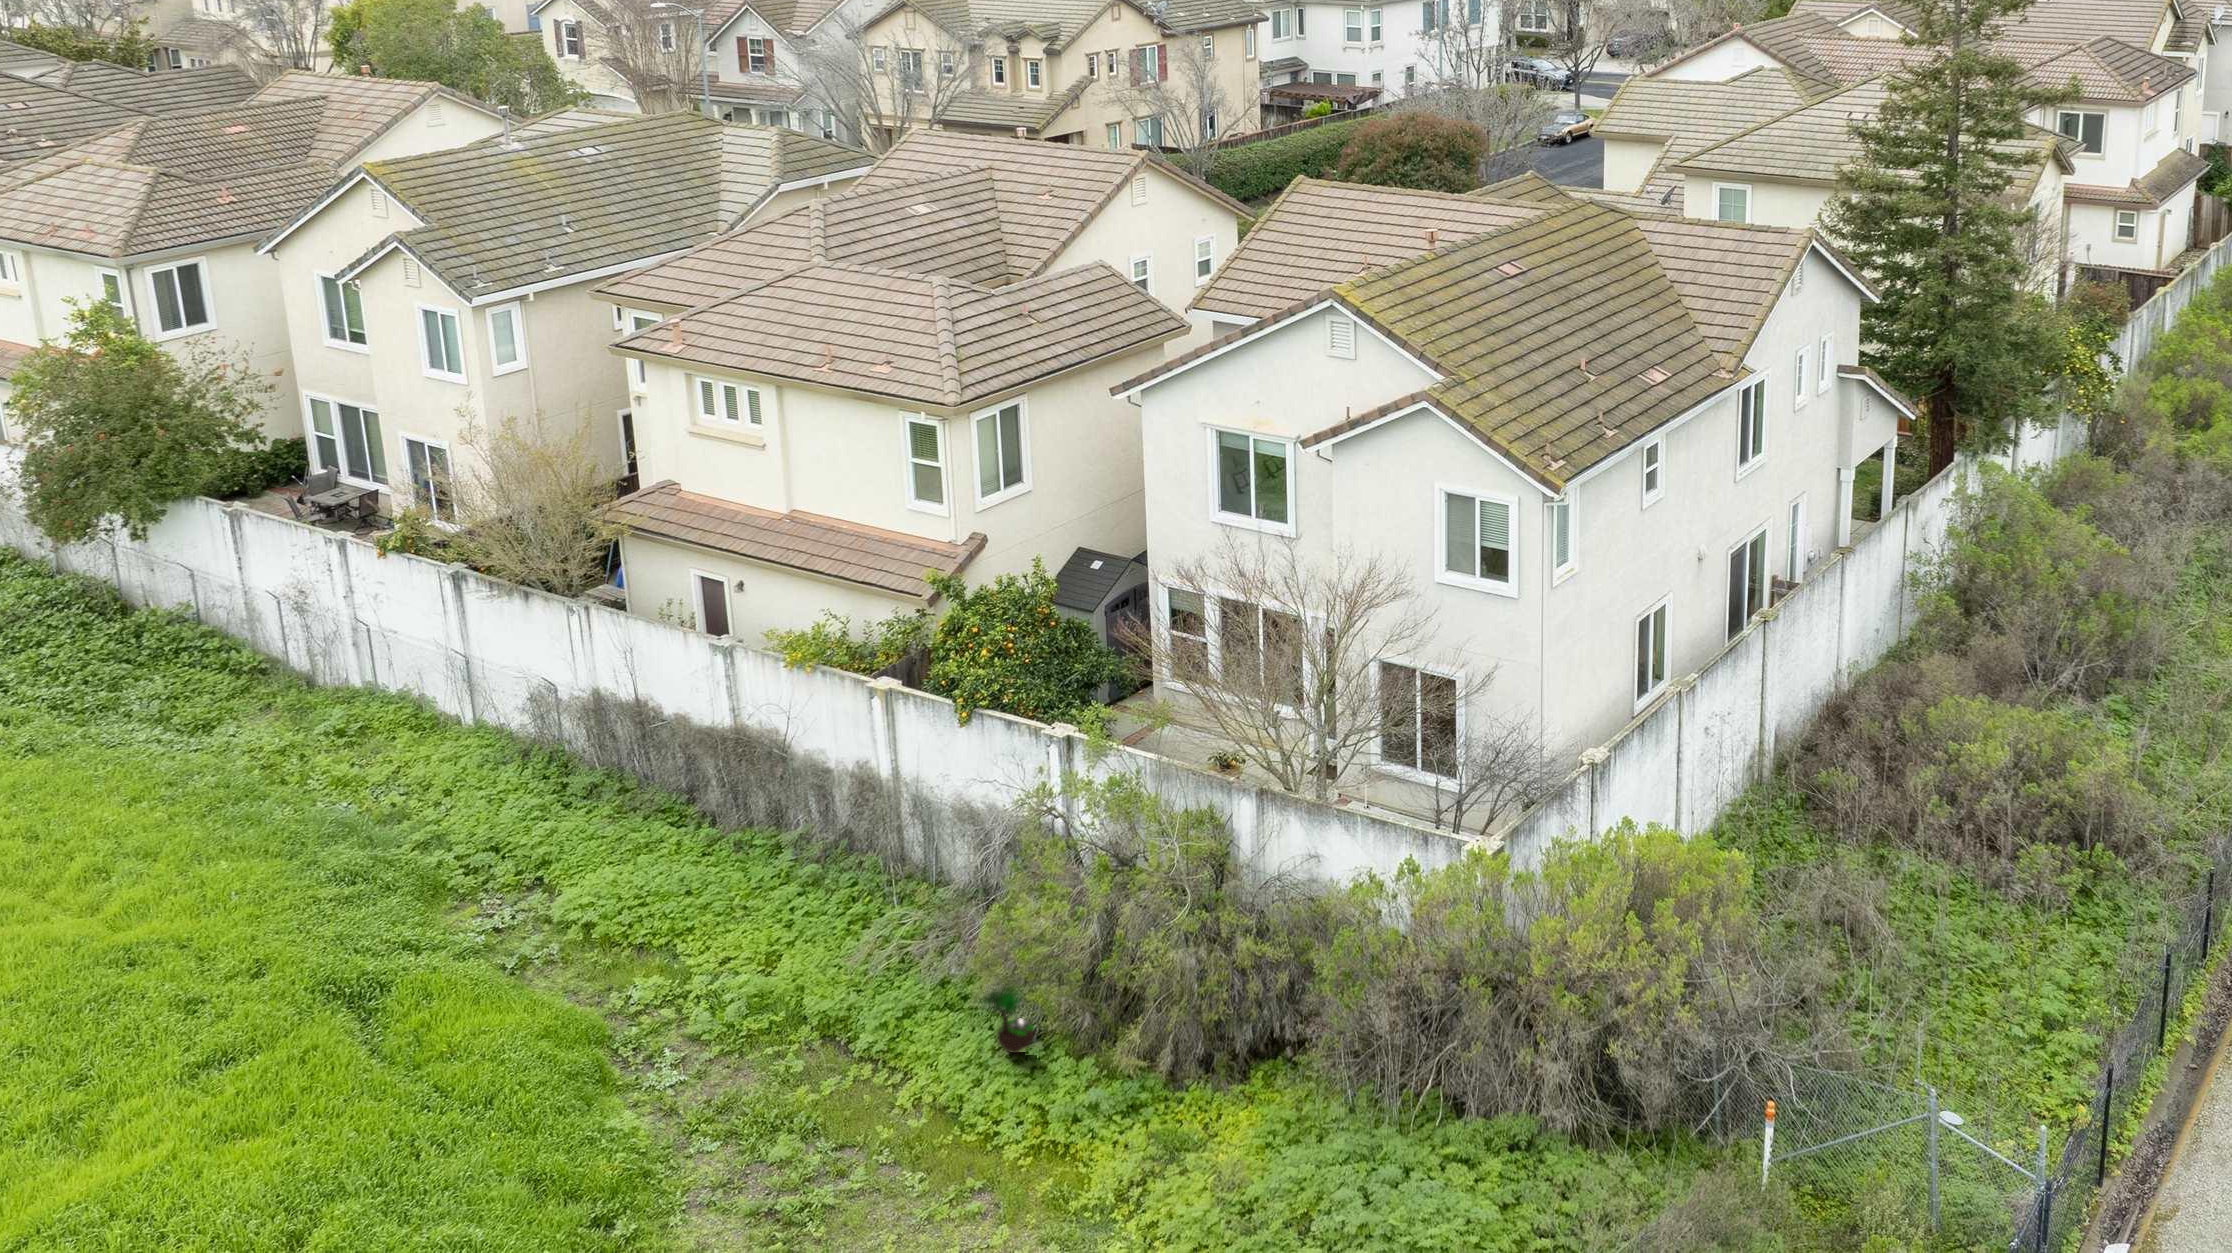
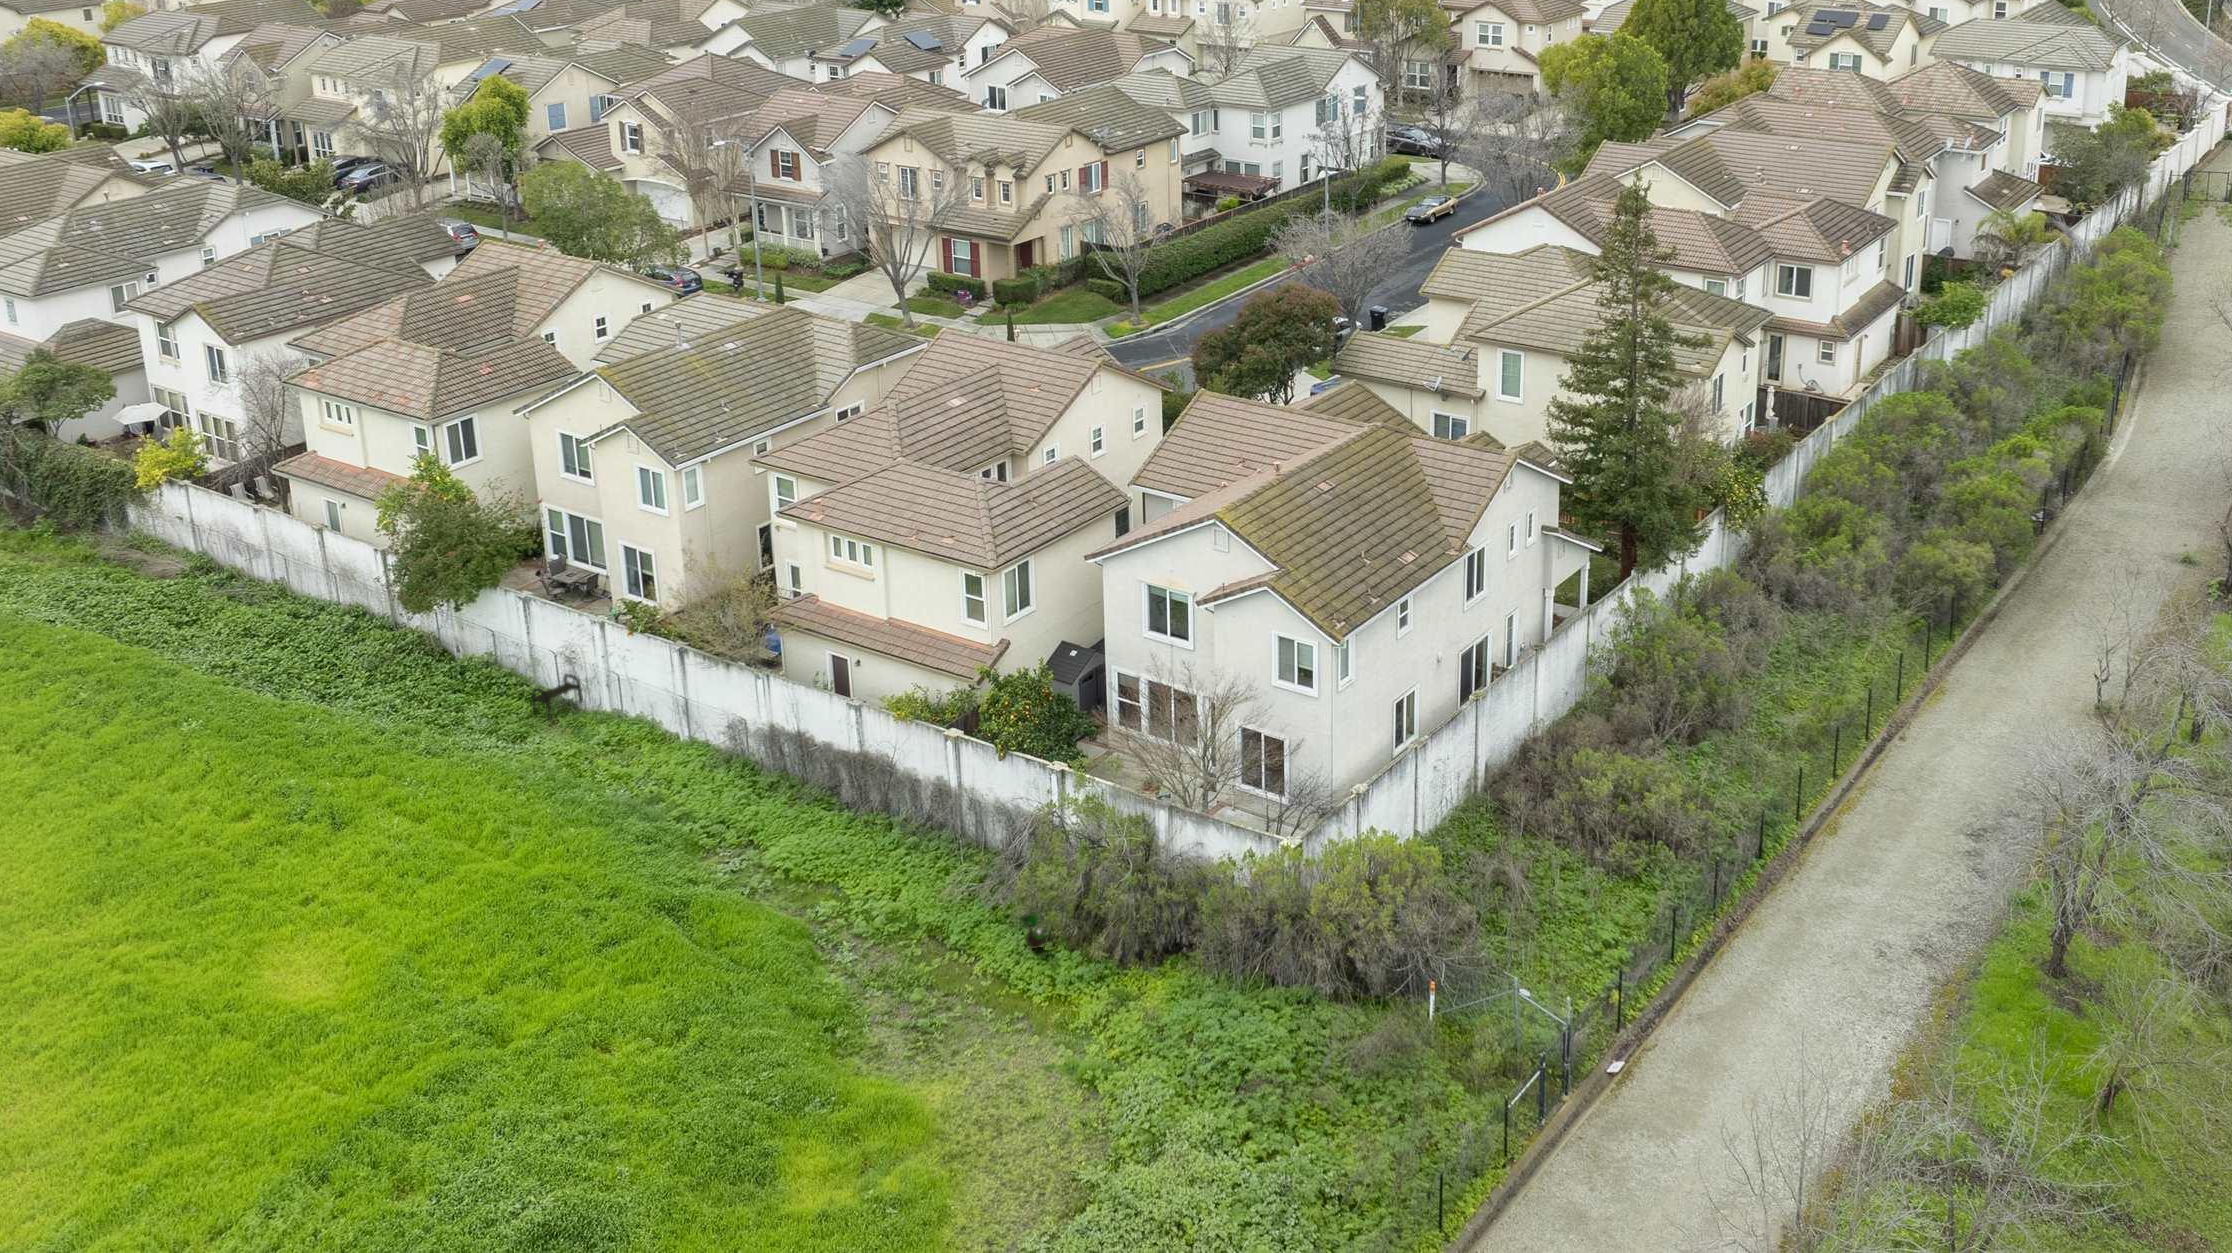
bench: none [223,626,316,697] -> present [532,674,583,719]

